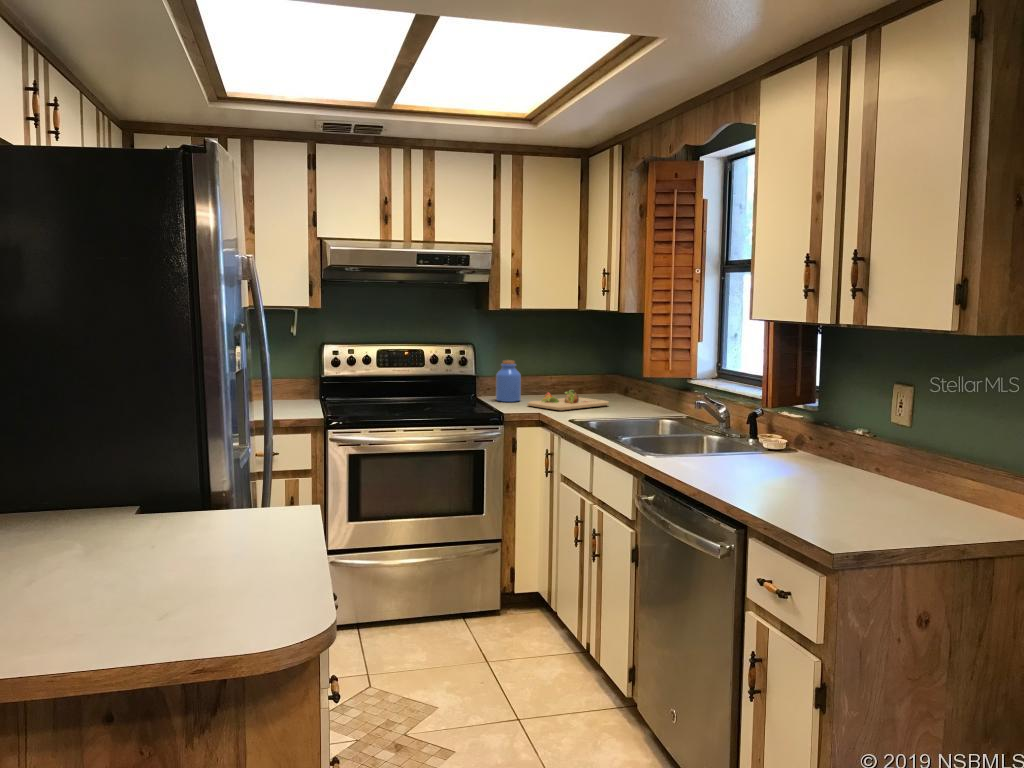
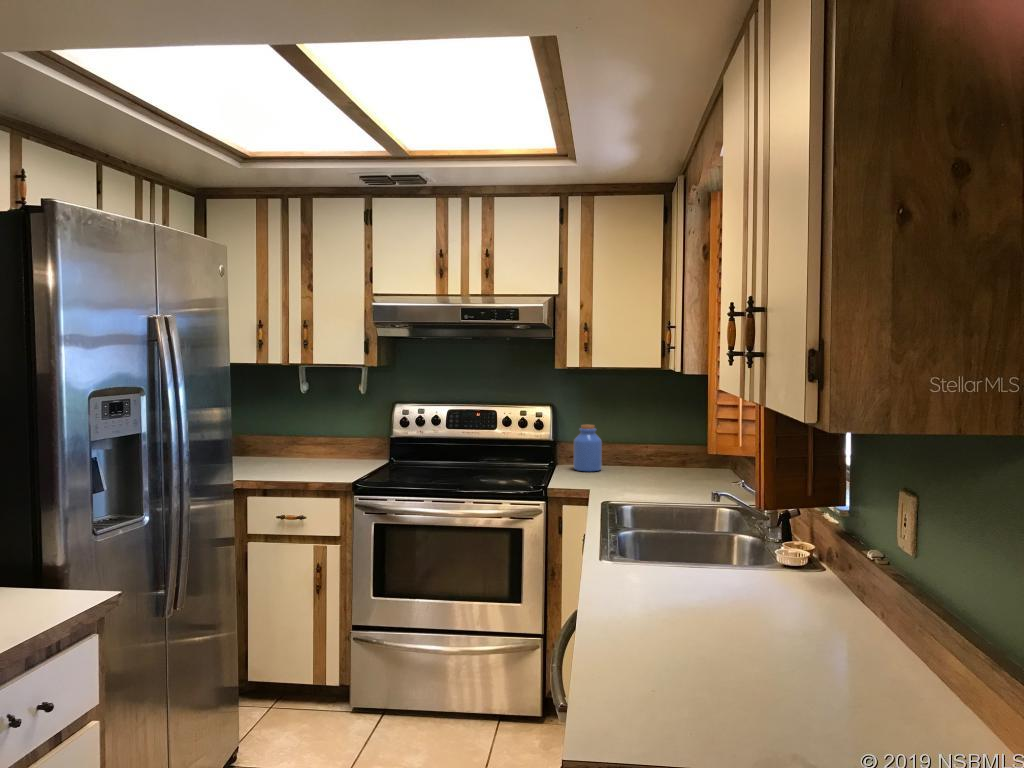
cutting board: present [527,390,609,411] -> none [596,461,696,487]

